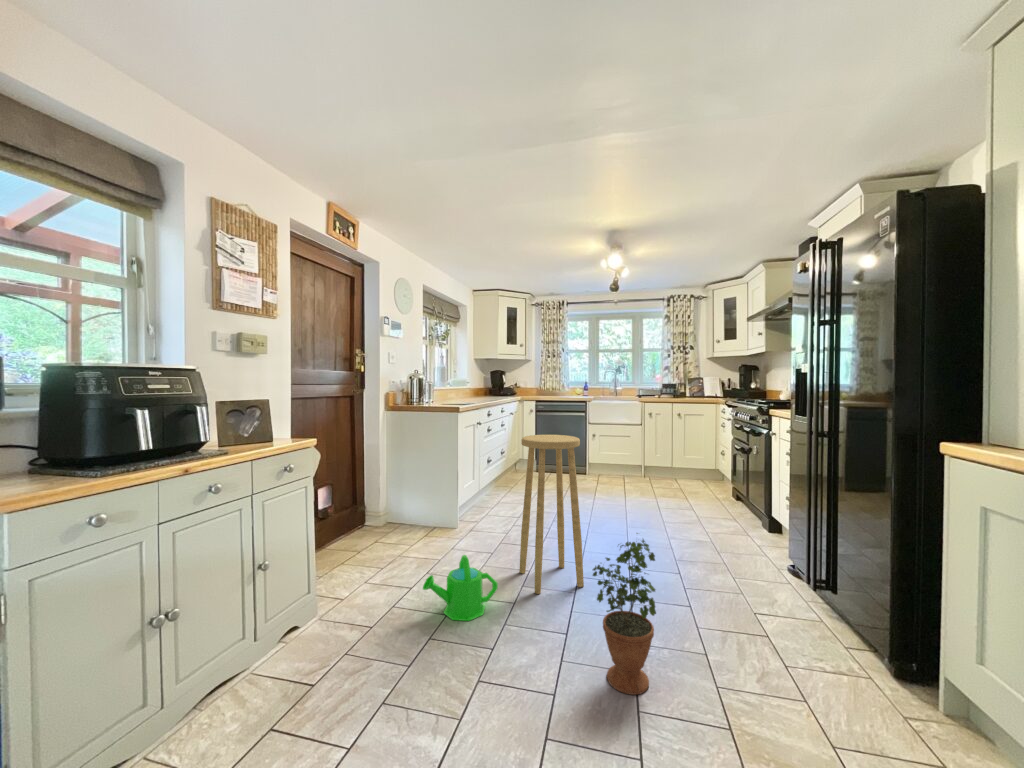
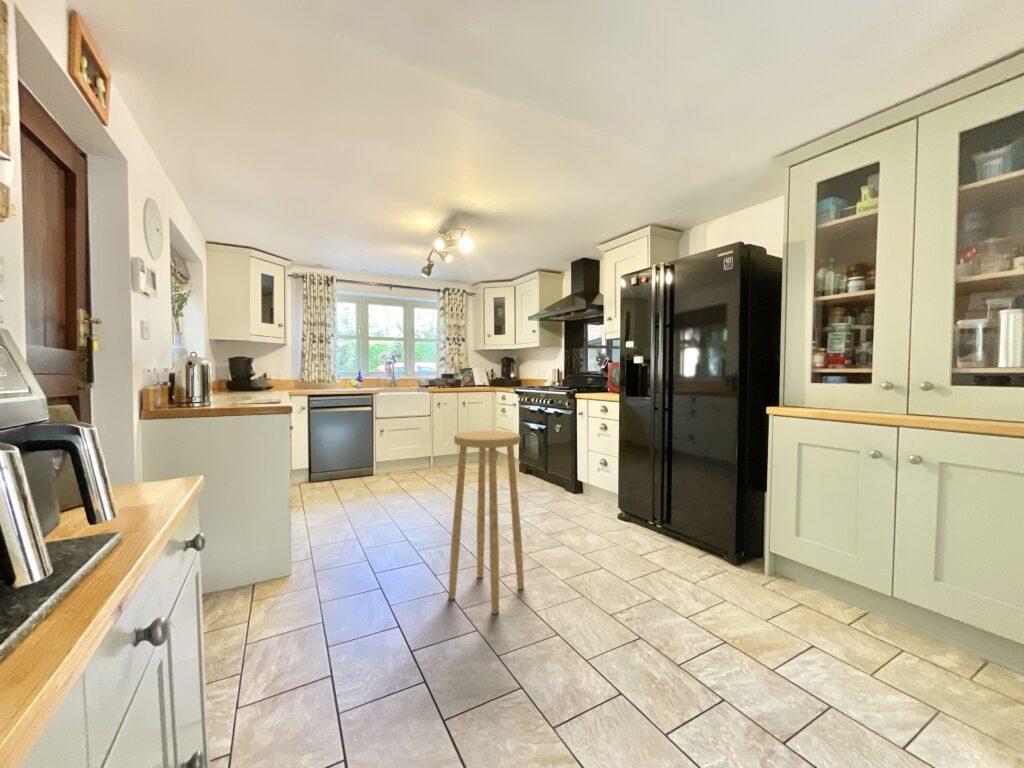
potted plant: present [593,533,656,695] -> none [625,512,685,664]
watering can: present [423,555,498,621] -> none [407,598,477,689]

